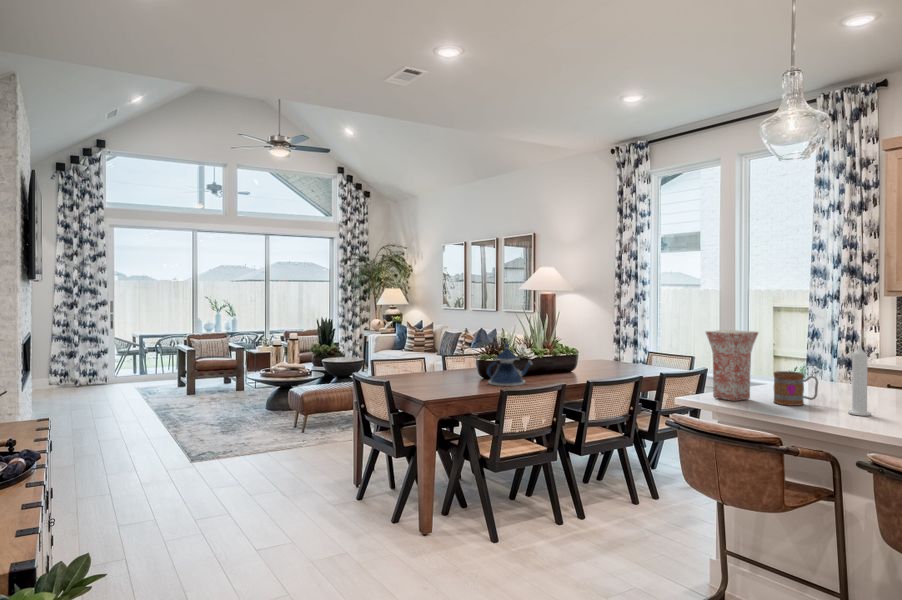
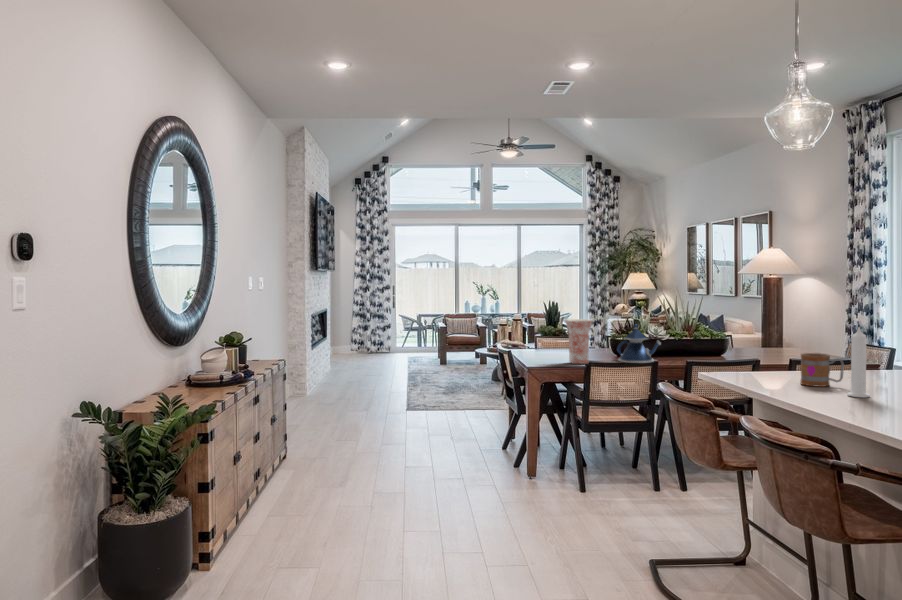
vase: present [706,330,758,401] -> present [565,319,592,364]

